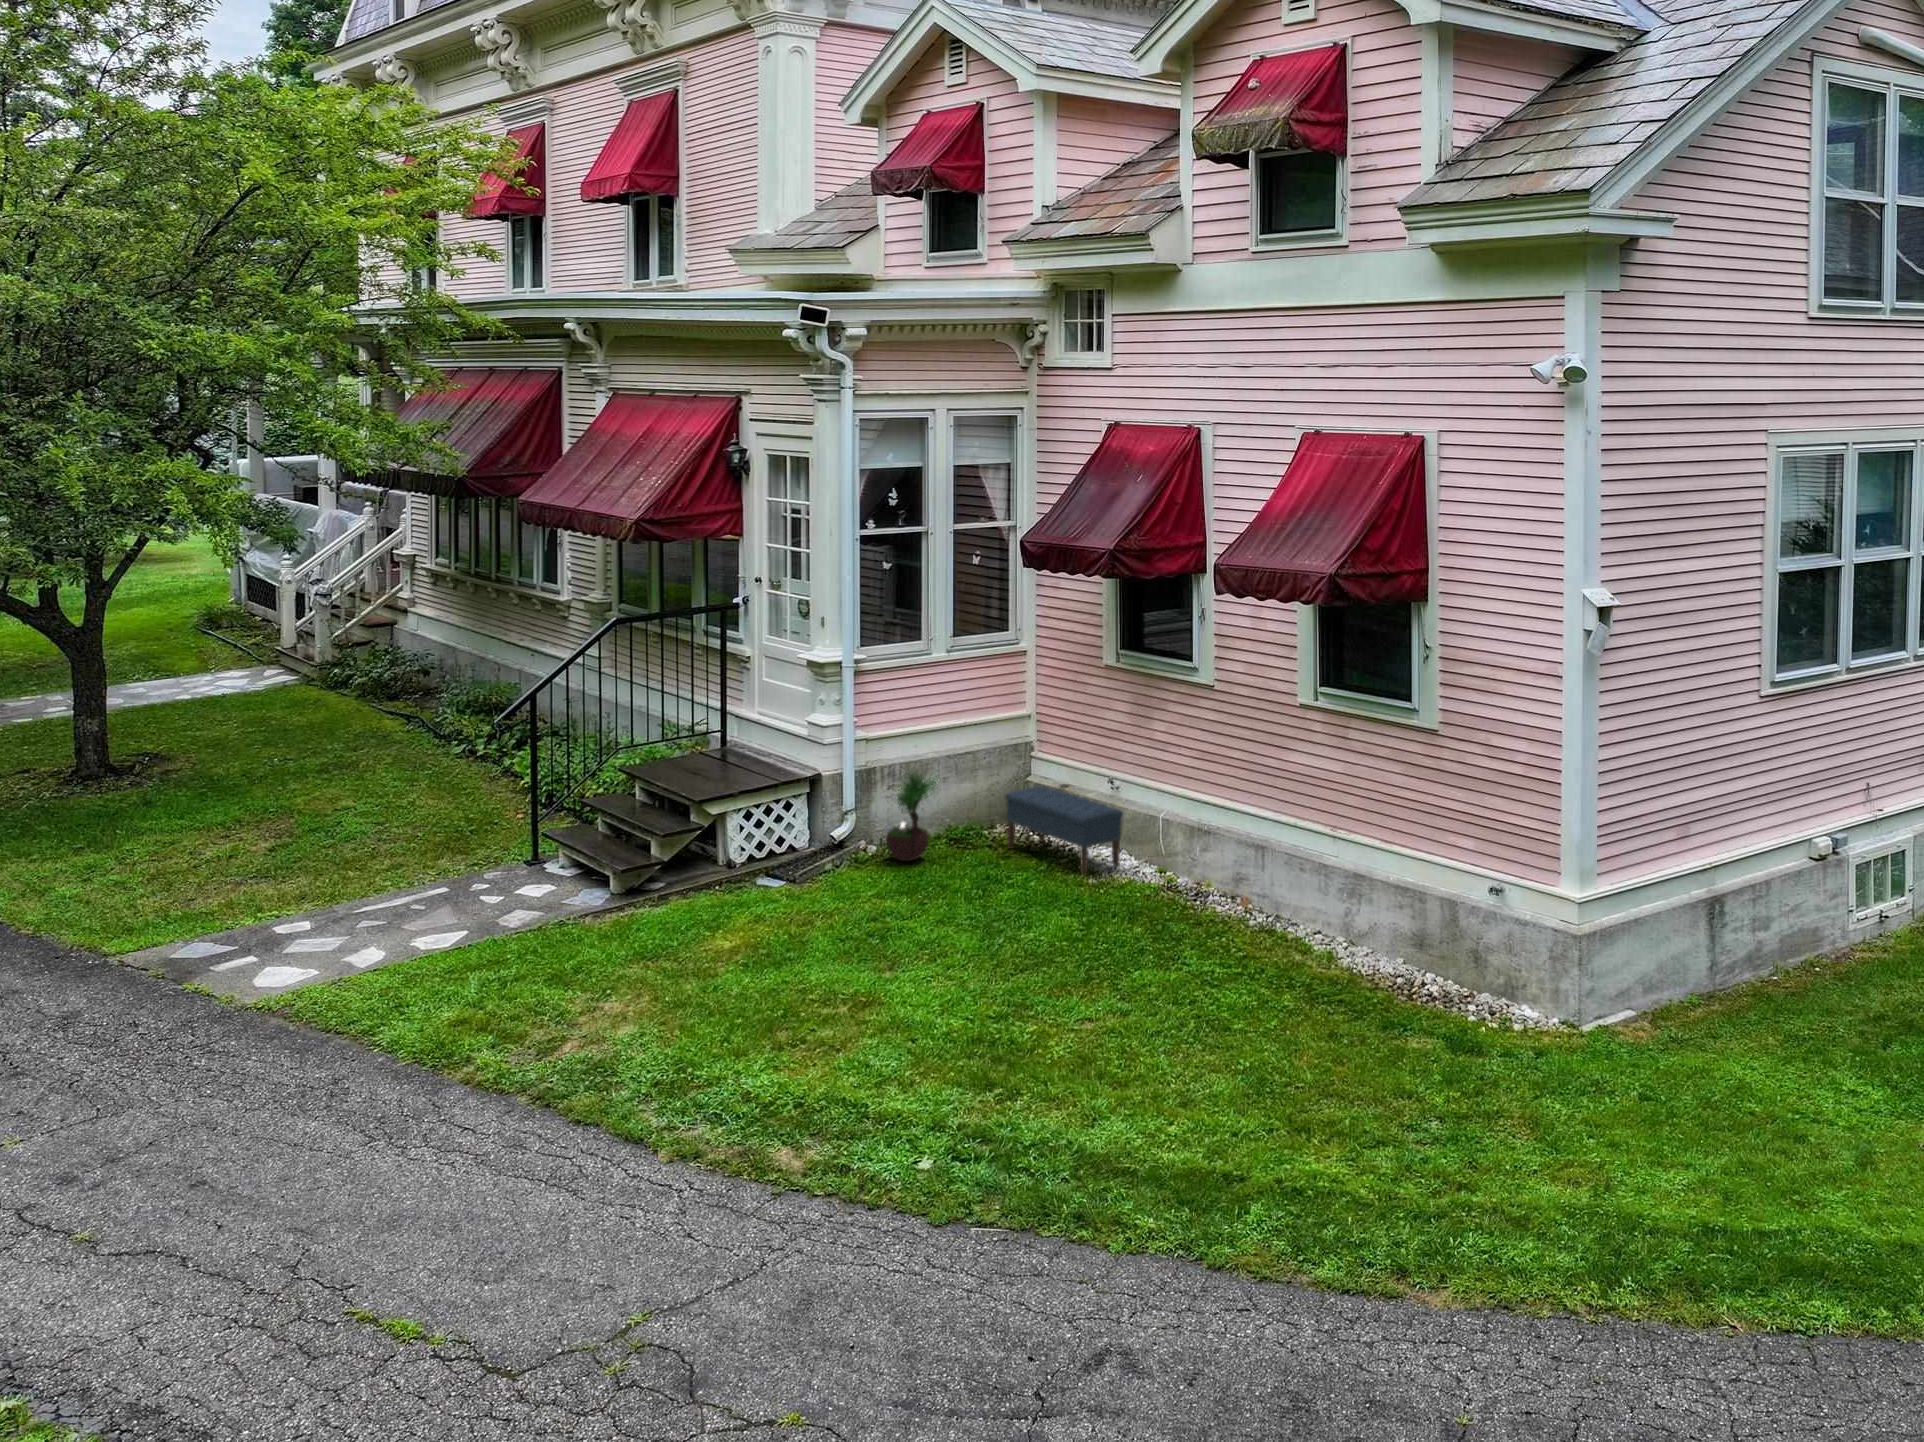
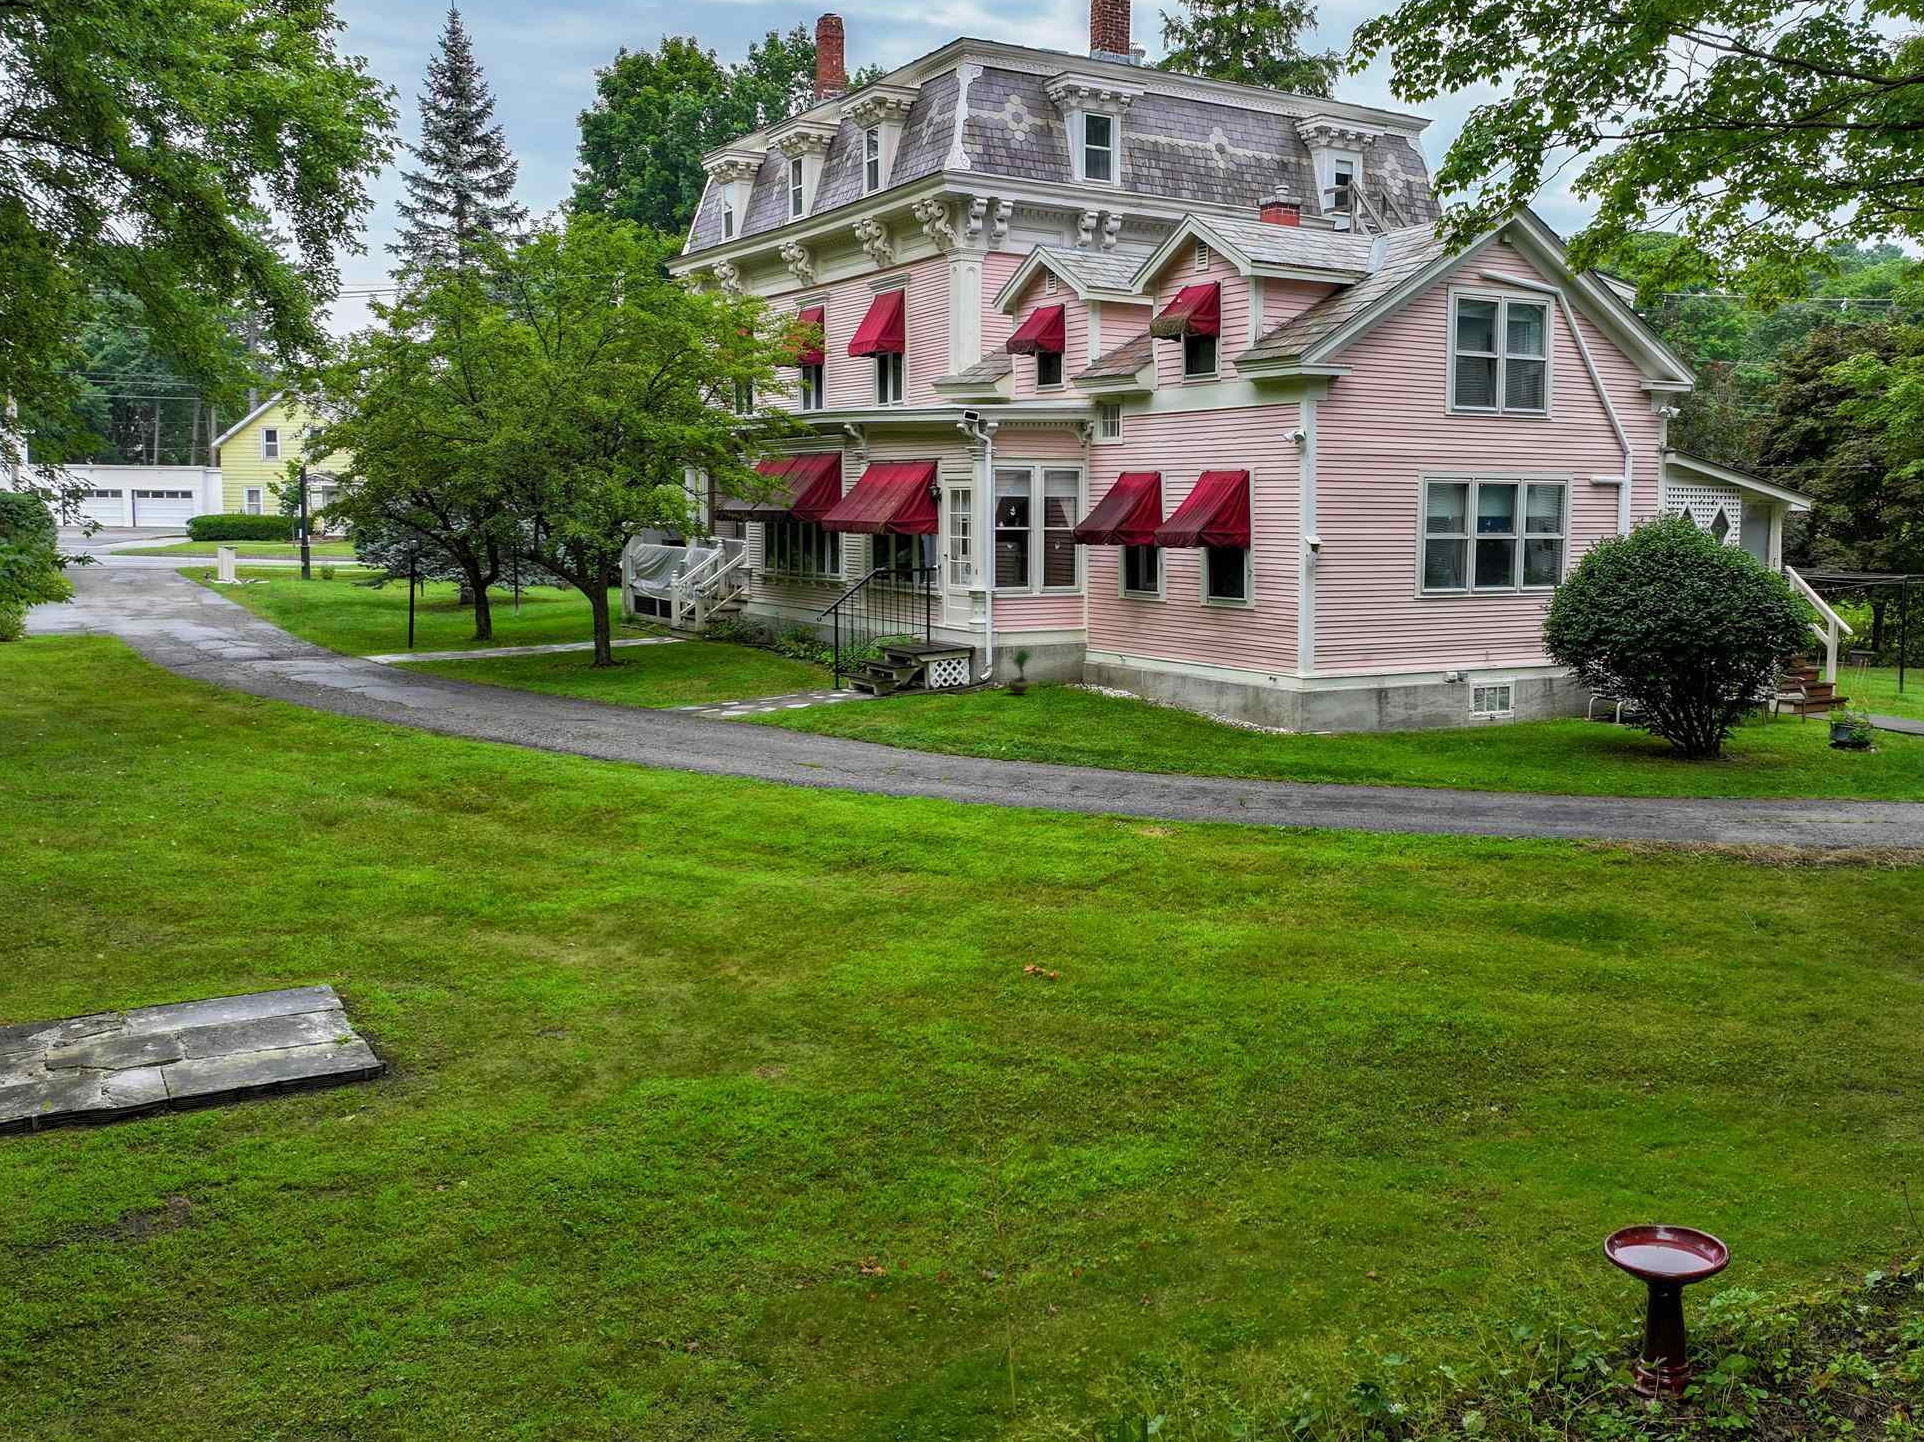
bench: present [1006,786,1123,876] -> none [1069,664,1125,701]

